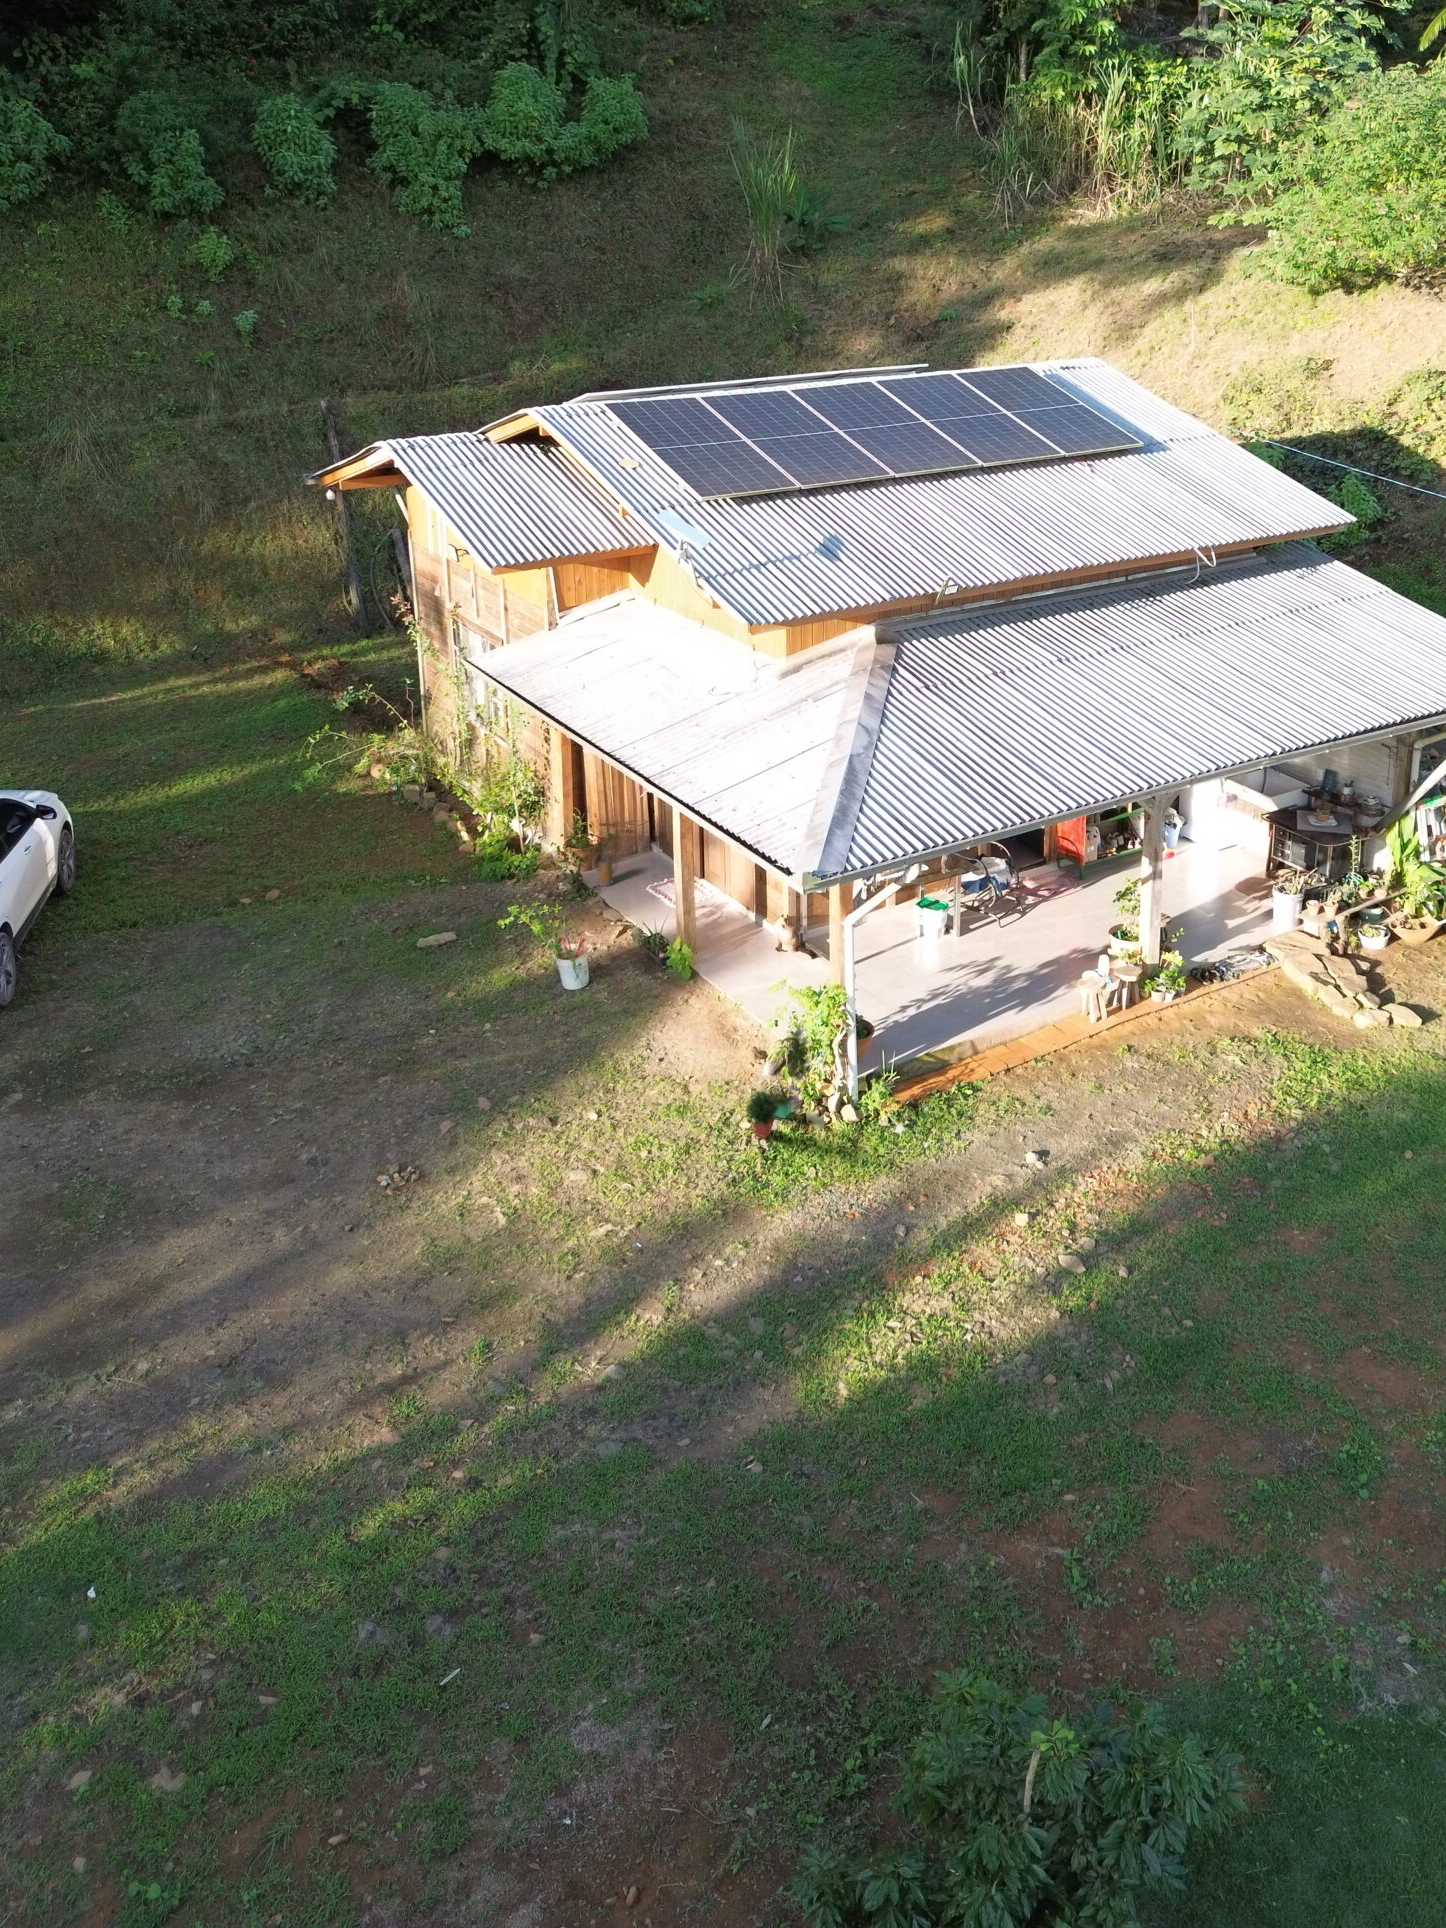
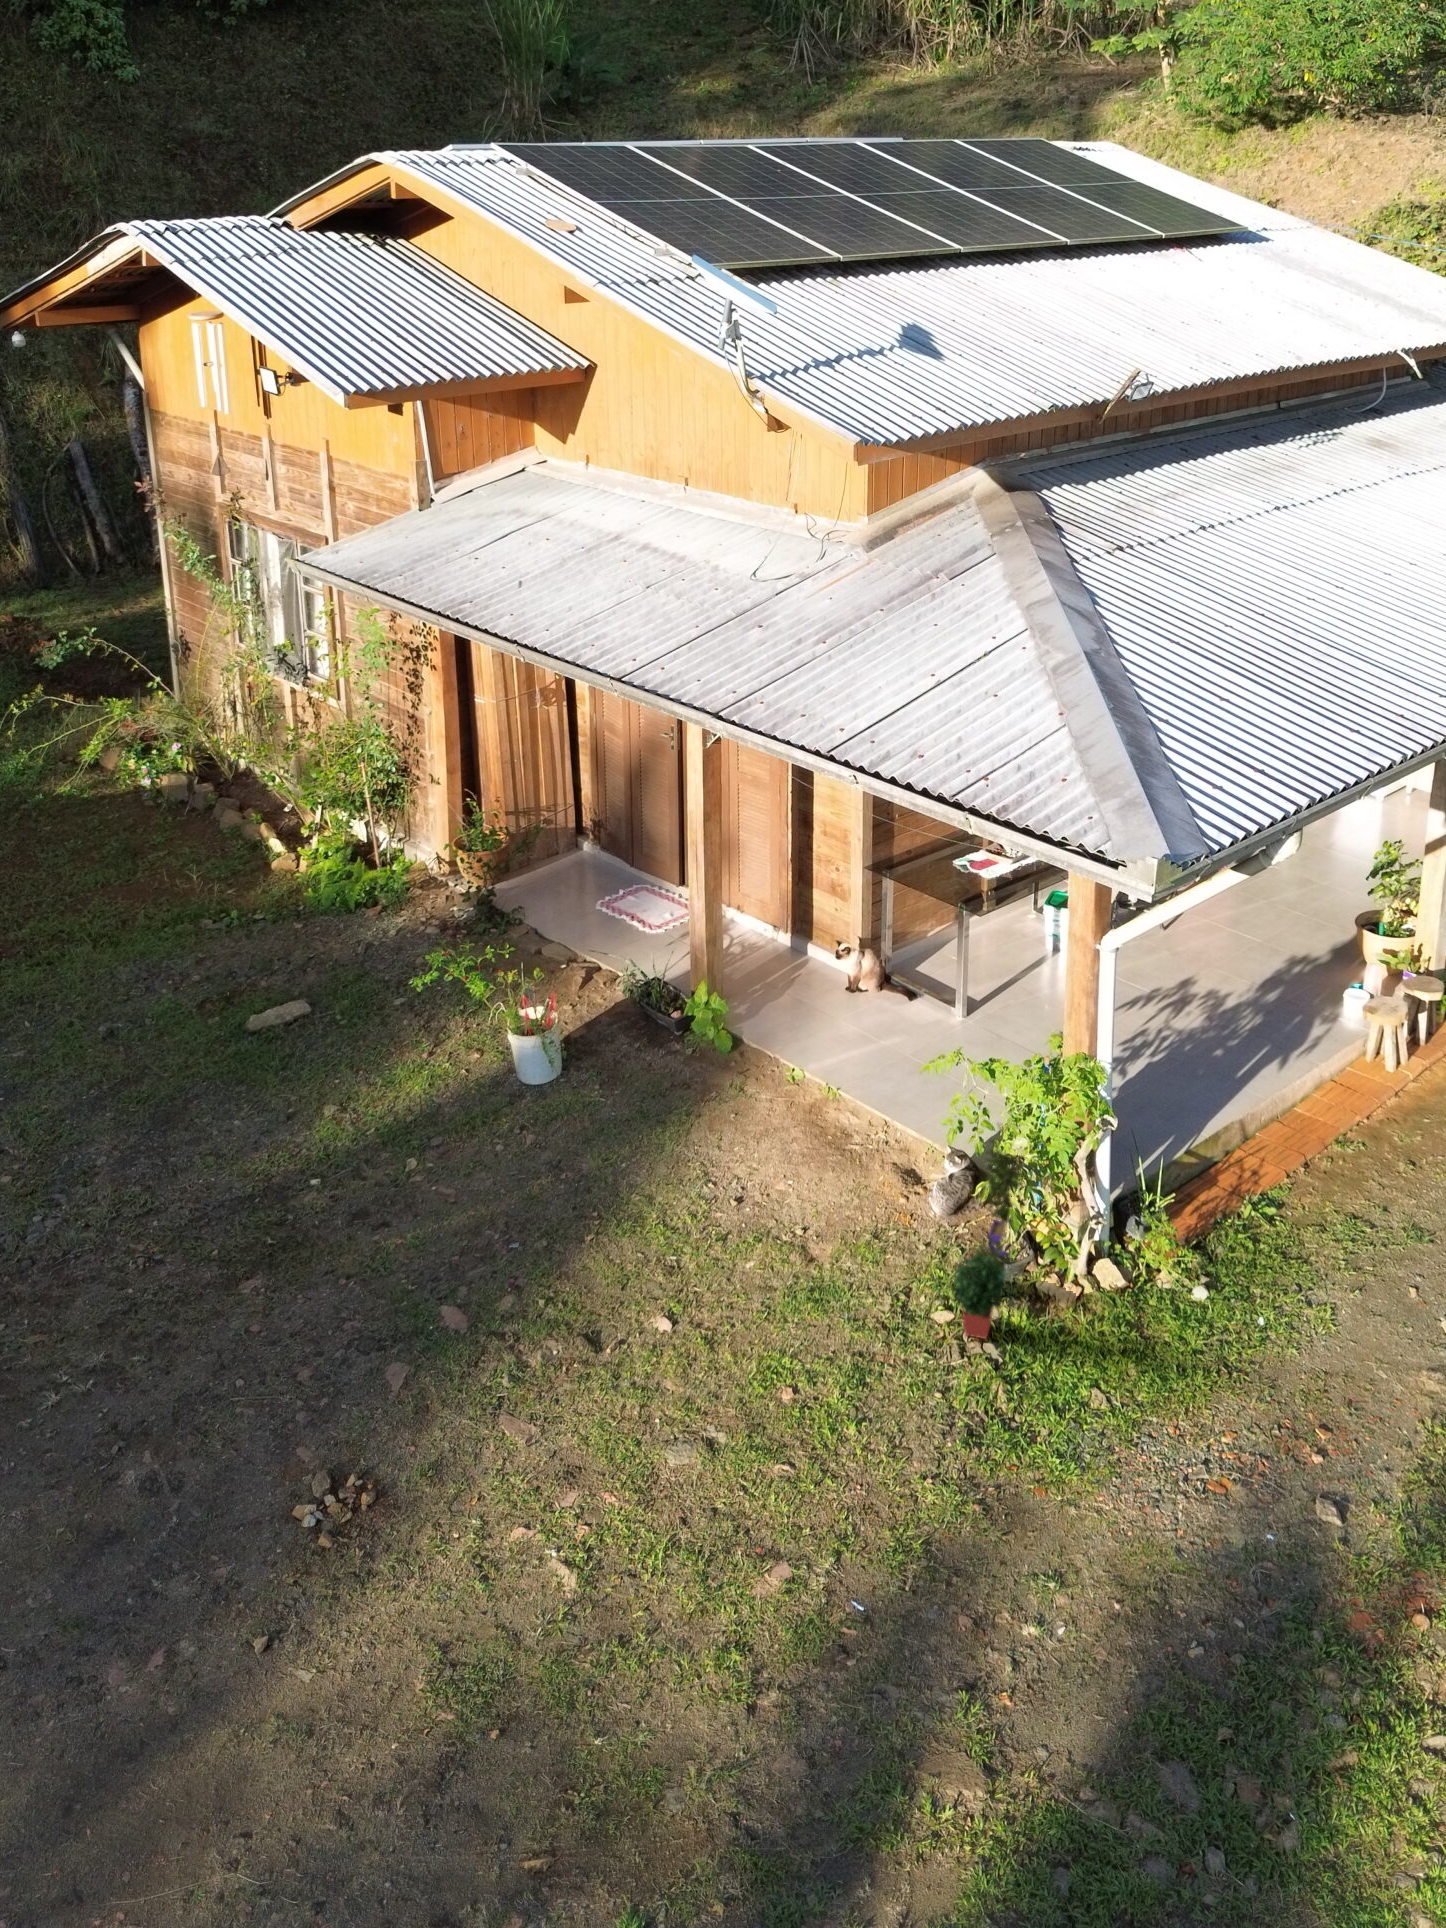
watering can: present [598,854,617,886] -> none [509,855,546,908]

